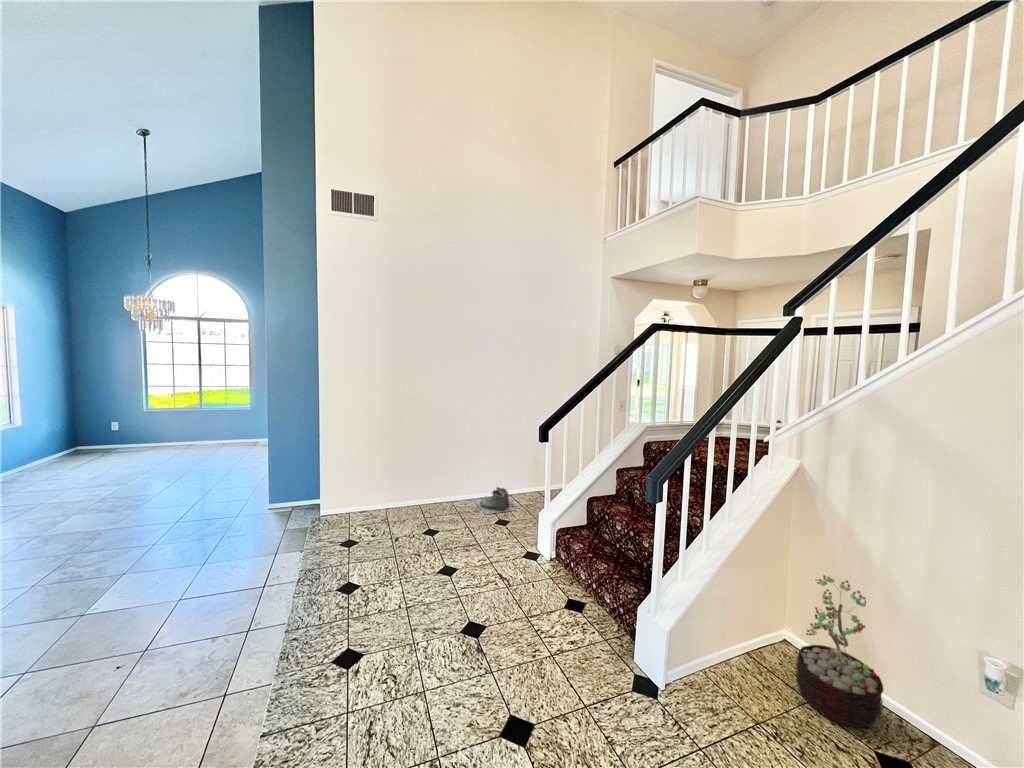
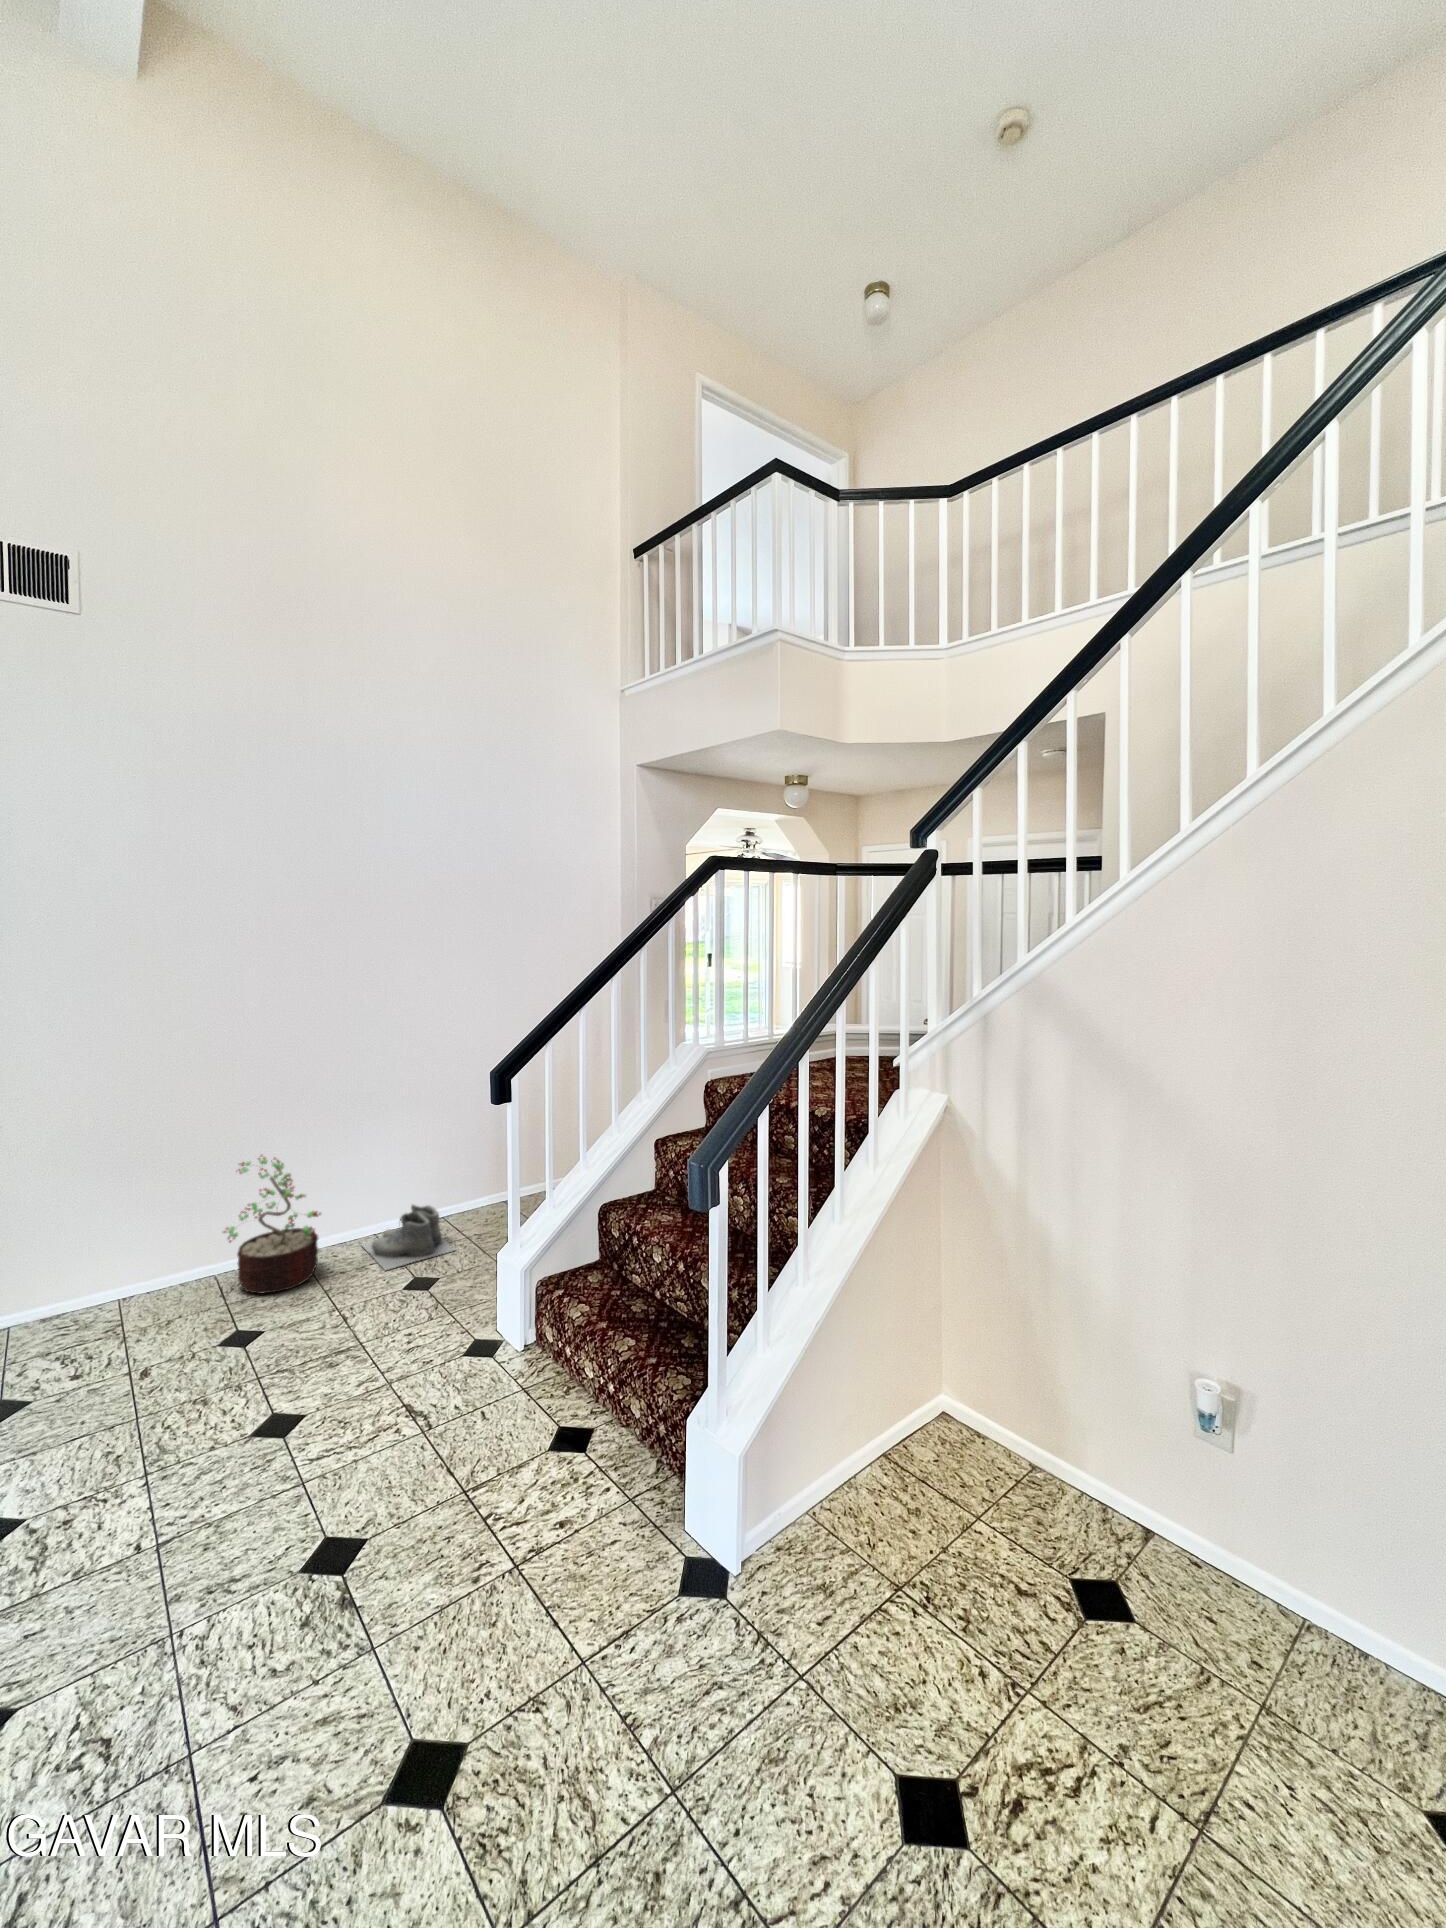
decorative plant: present [796,575,883,728] -> present [224,1155,320,1294]

